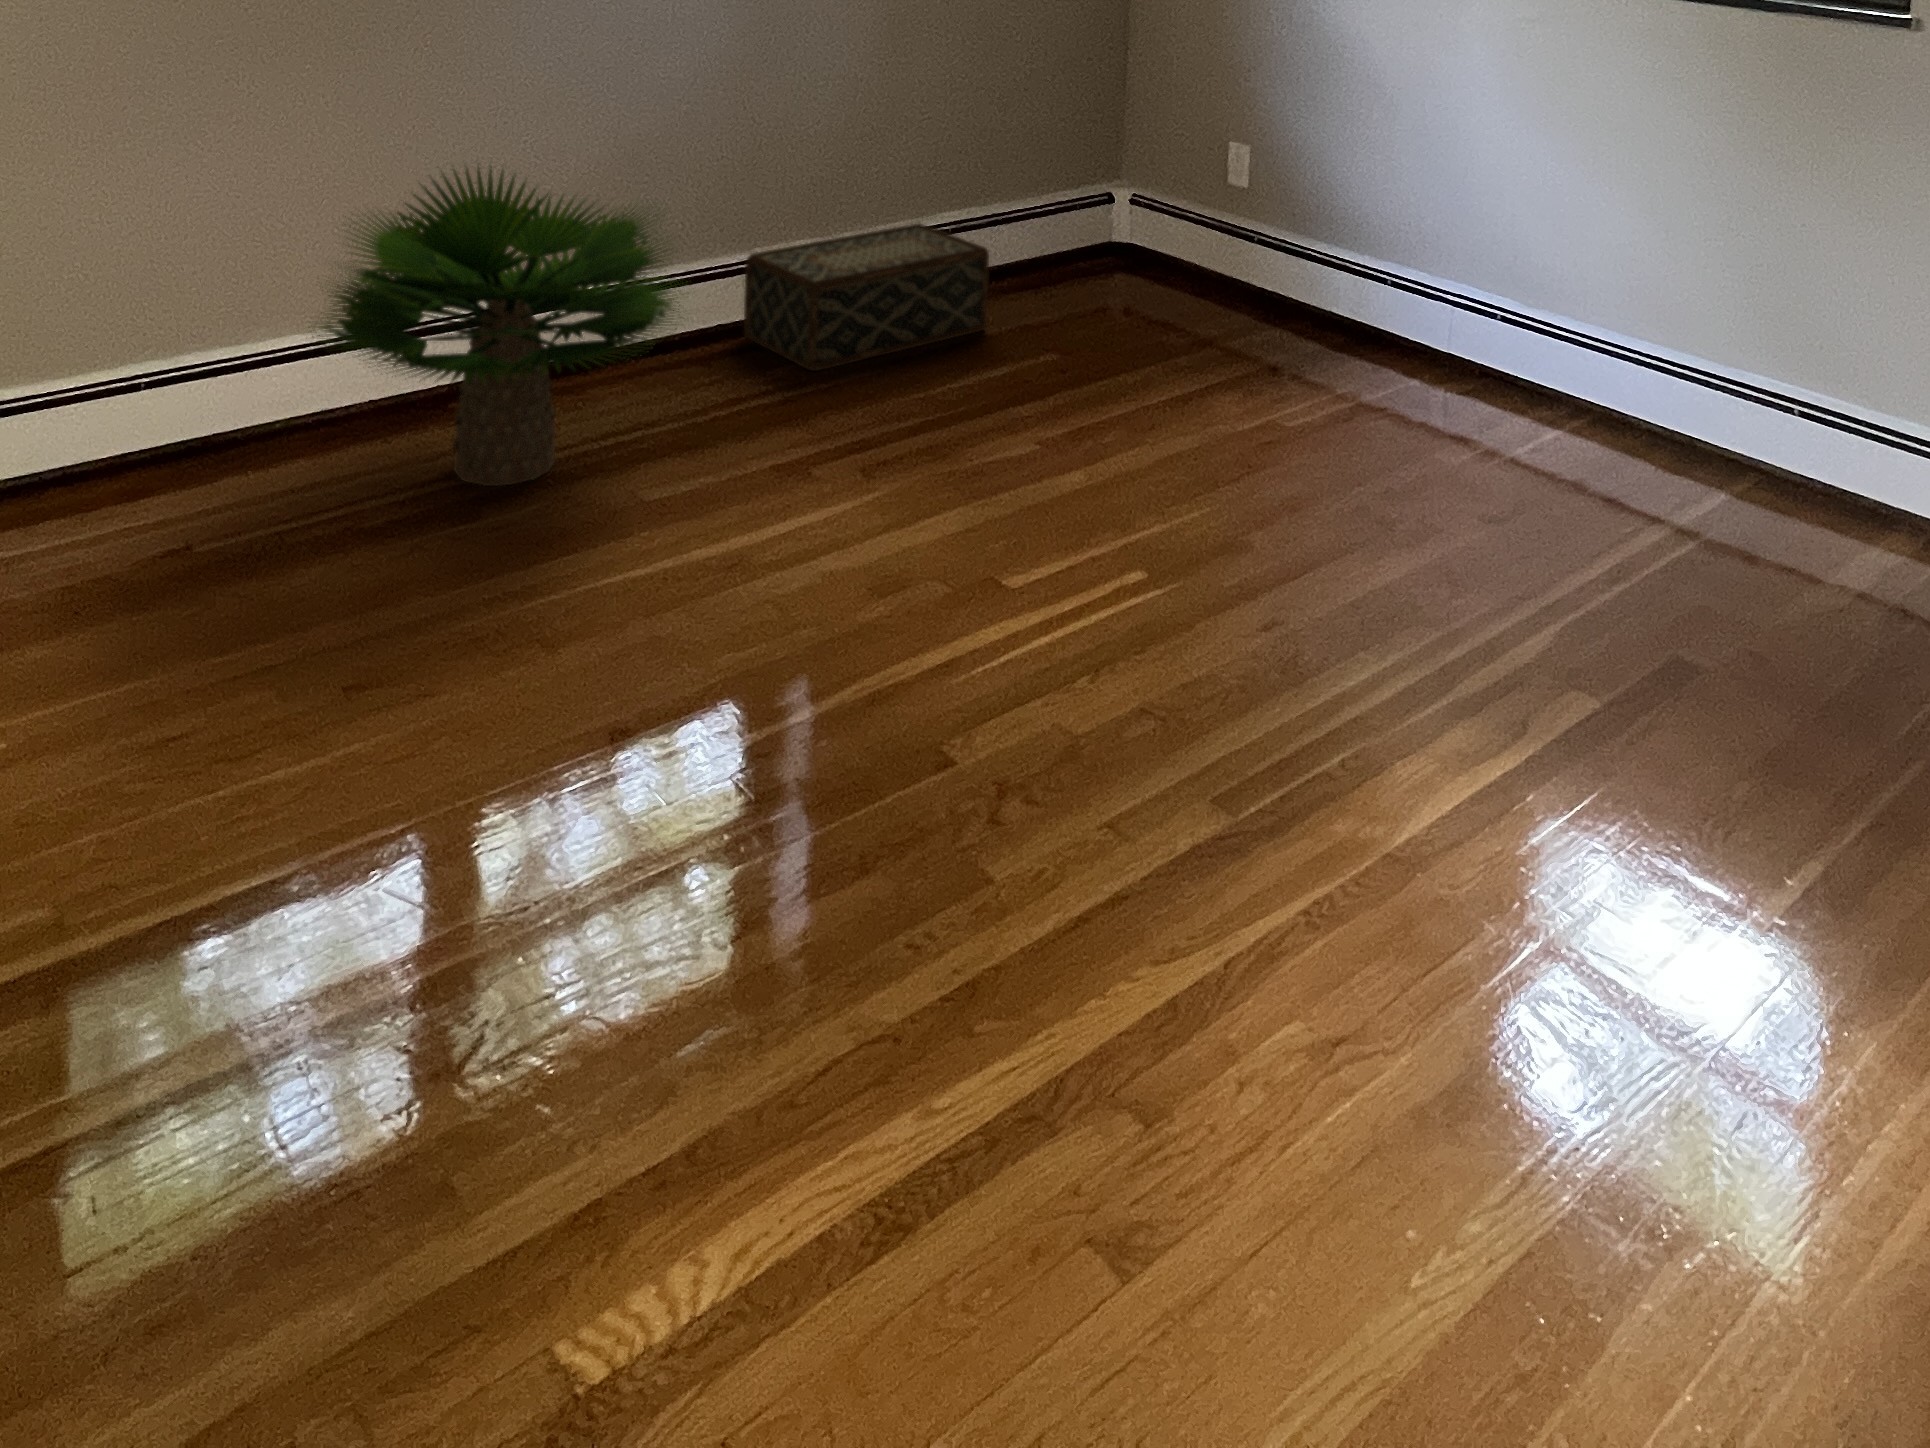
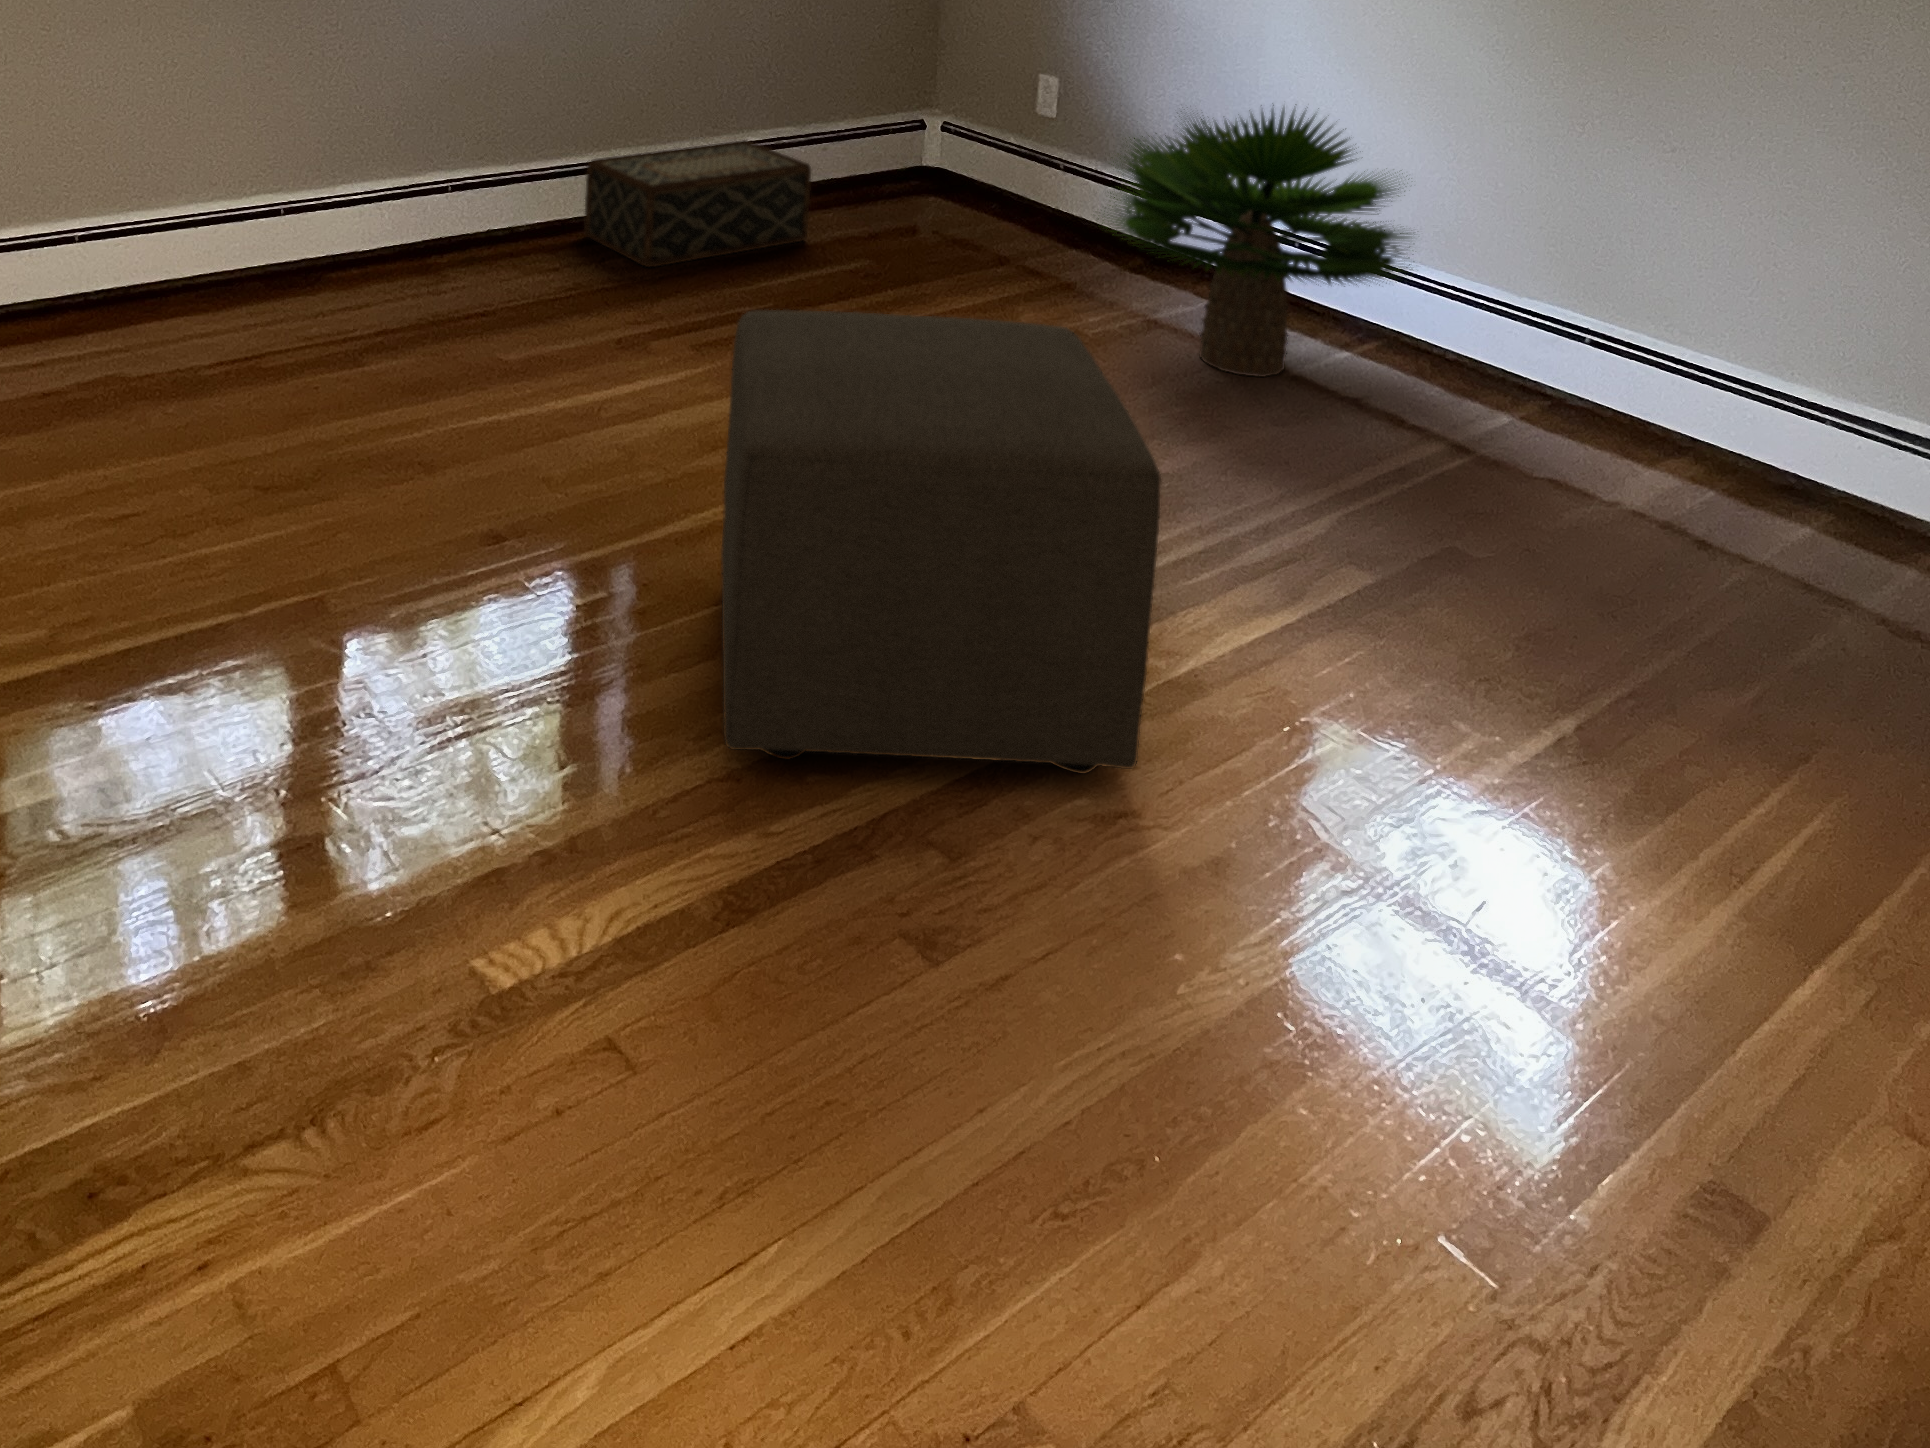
potted plant: present [310,168,685,486] -> present [1104,105,1413,377]
ottoman: none [879,449,1372,1003] -> present [721,310,1161,774]

